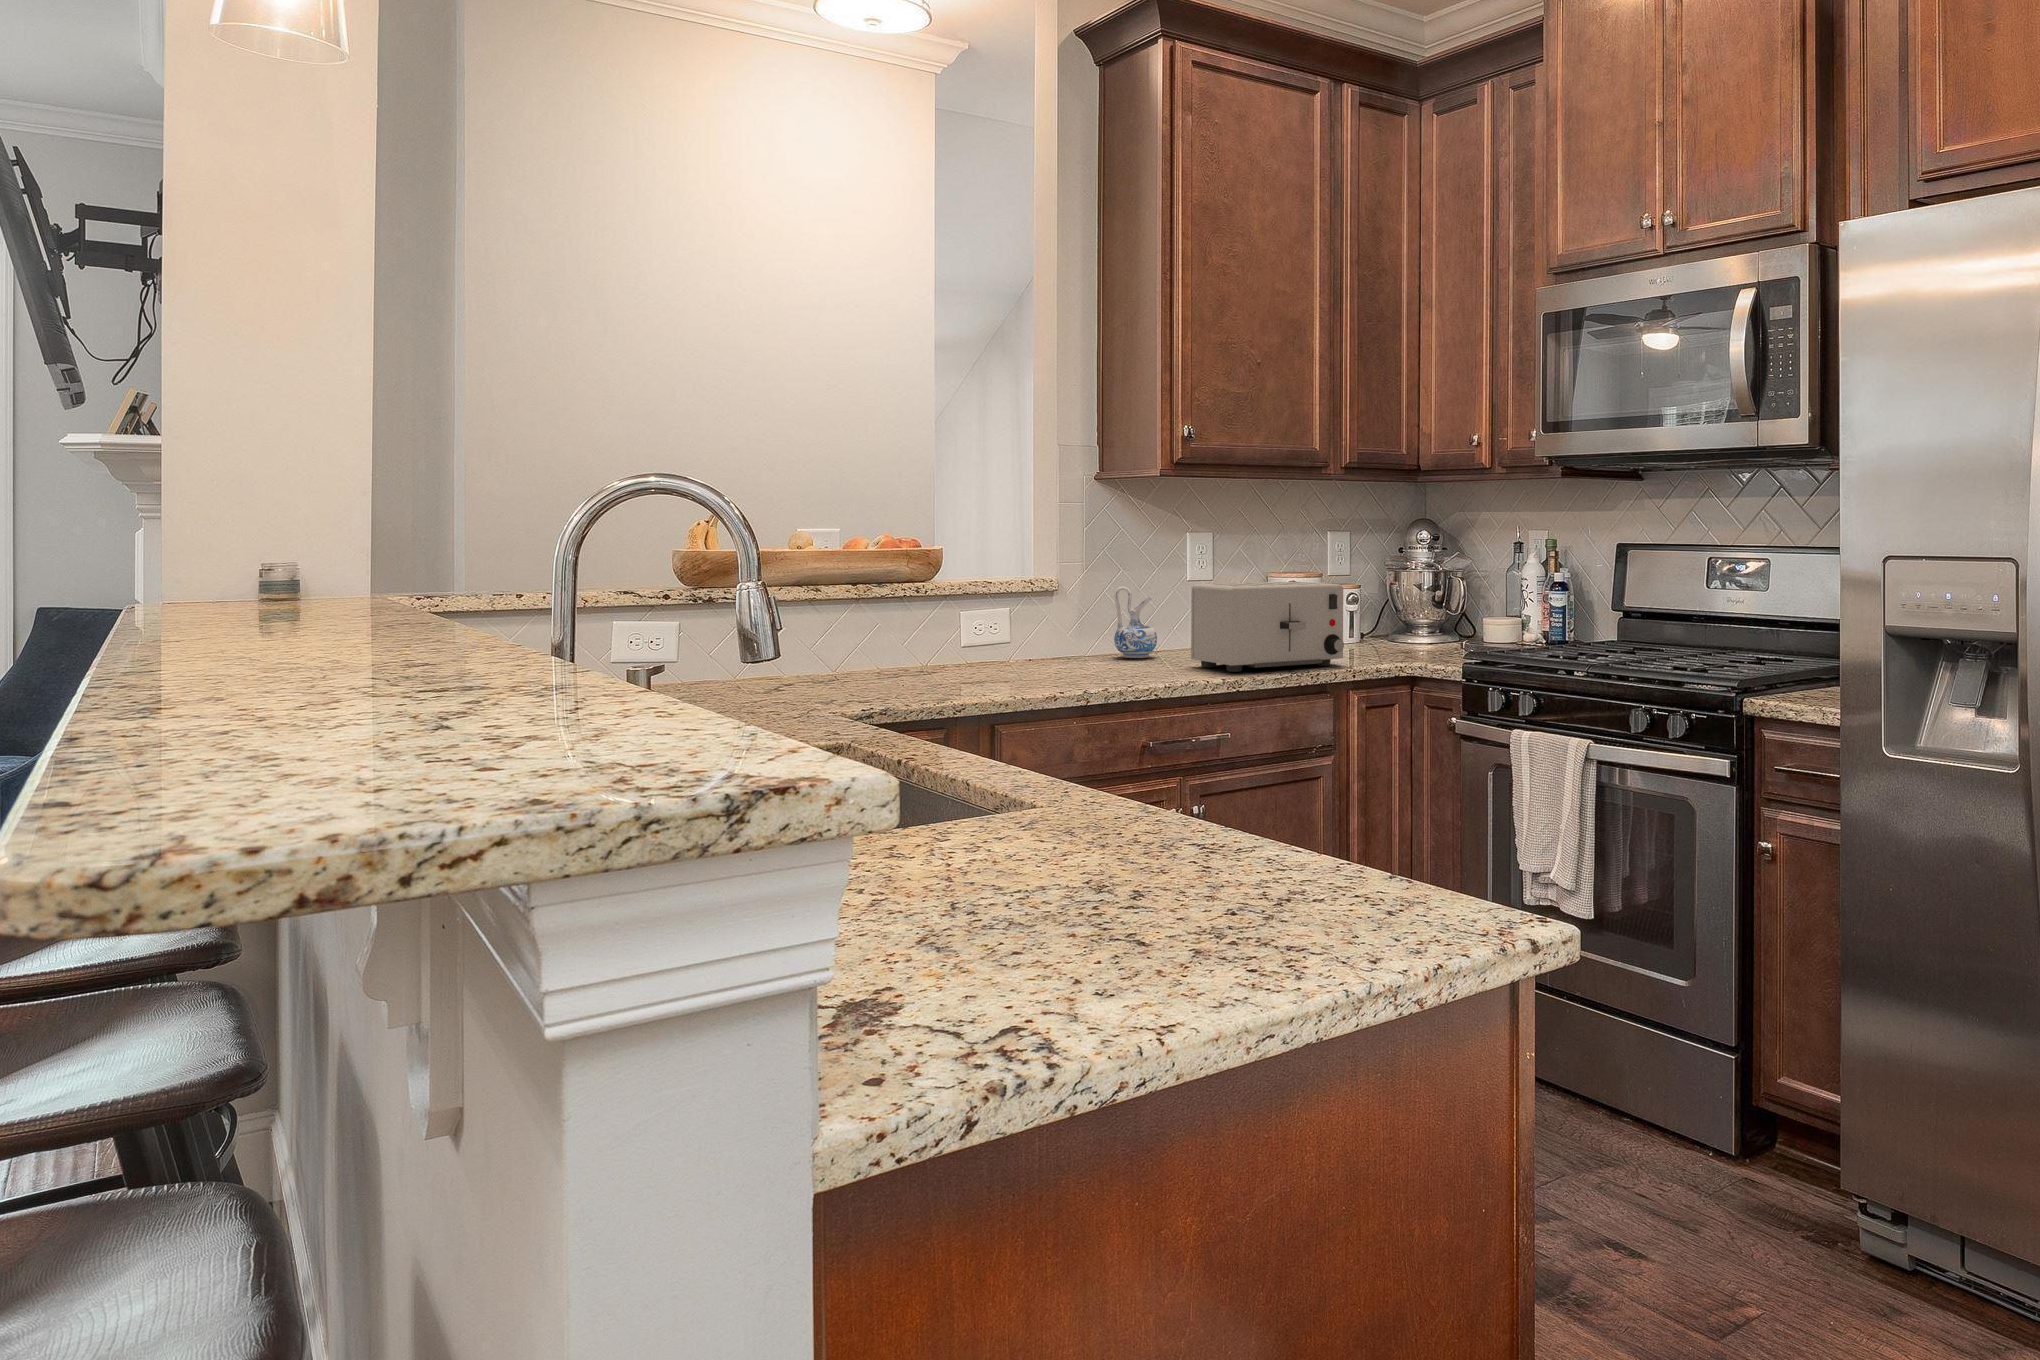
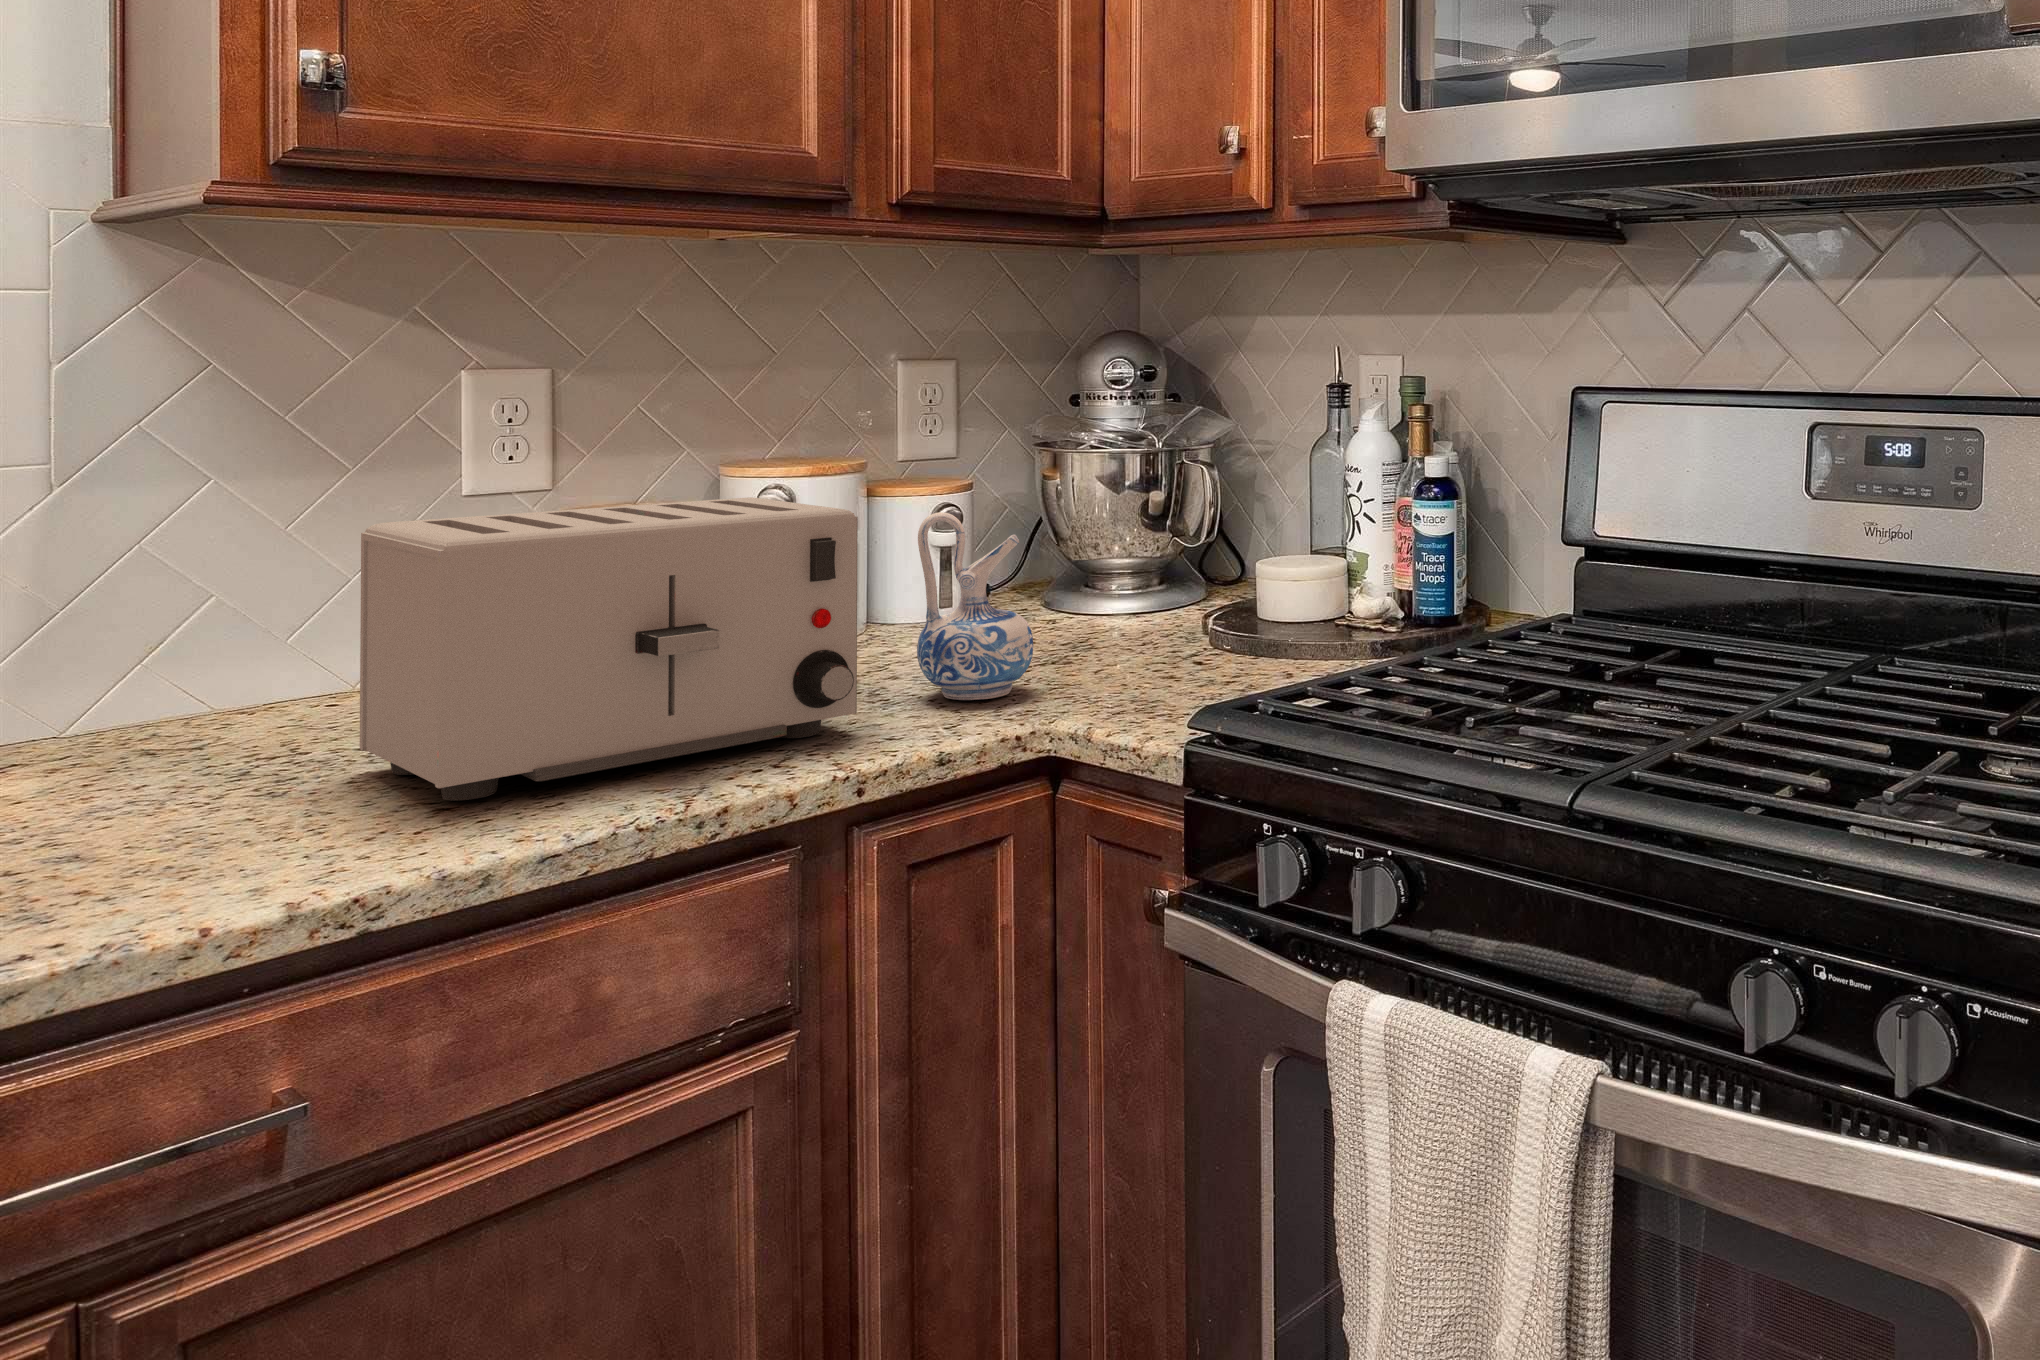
ceramic pitcher: present [1114,587,1157,658] -> present [917,512,1033,700]

